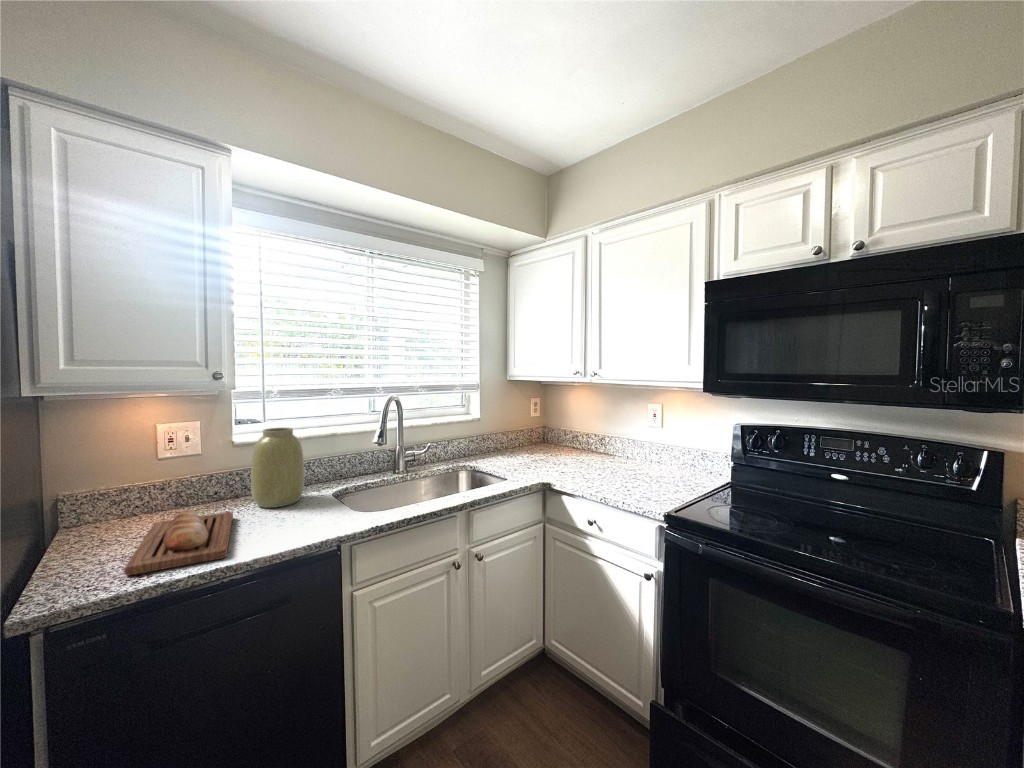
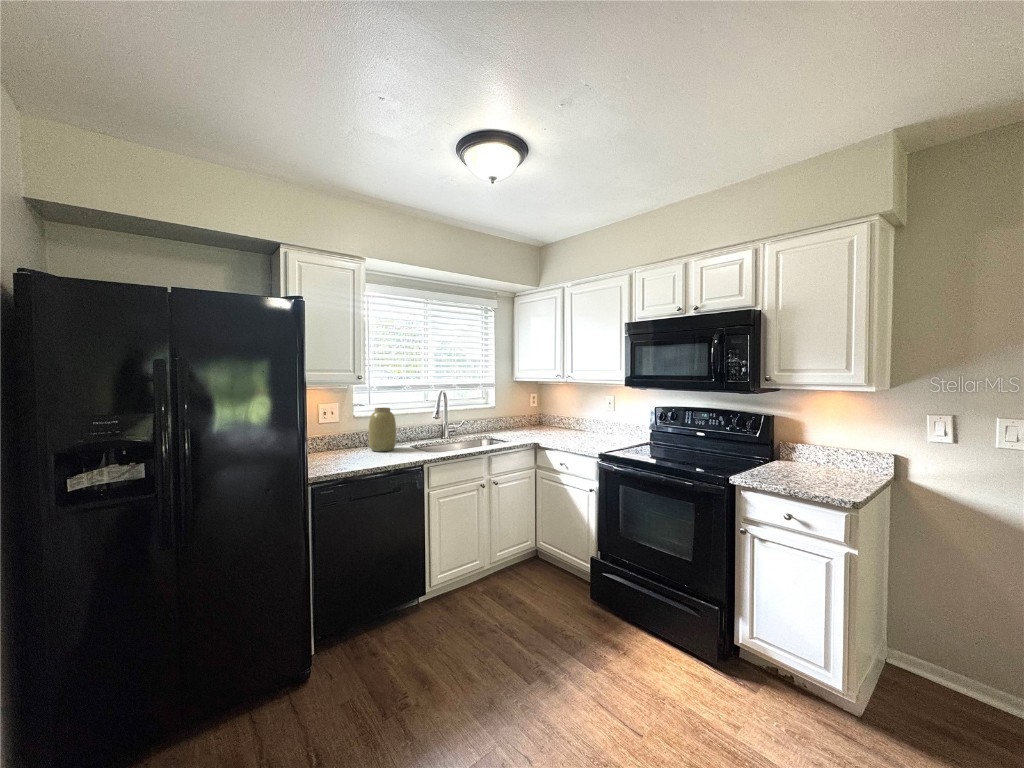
bread loaf: present [124,510,233,575] -> none [328,448,376,469]

